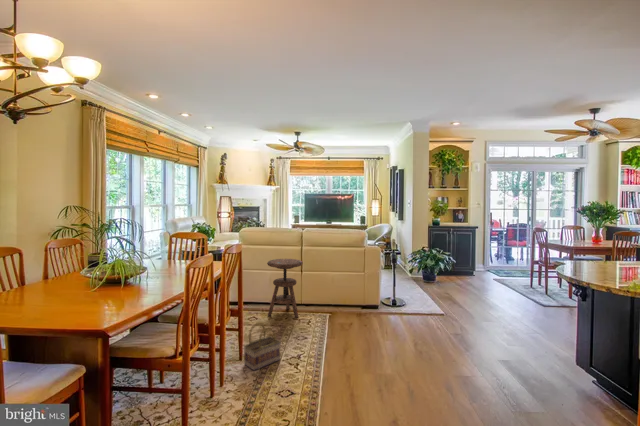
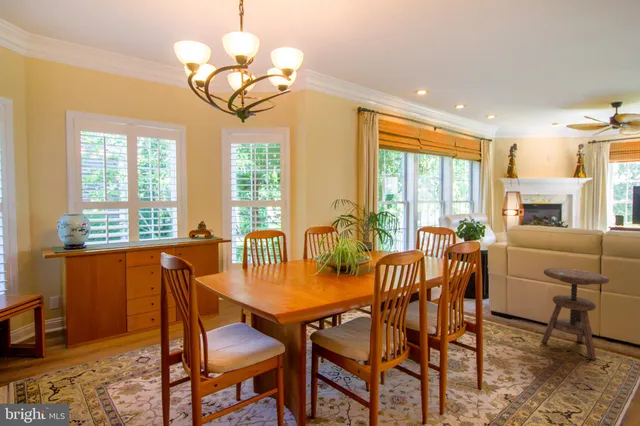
basket: present [244,323,281,370] -> none [481,347,541,413]

